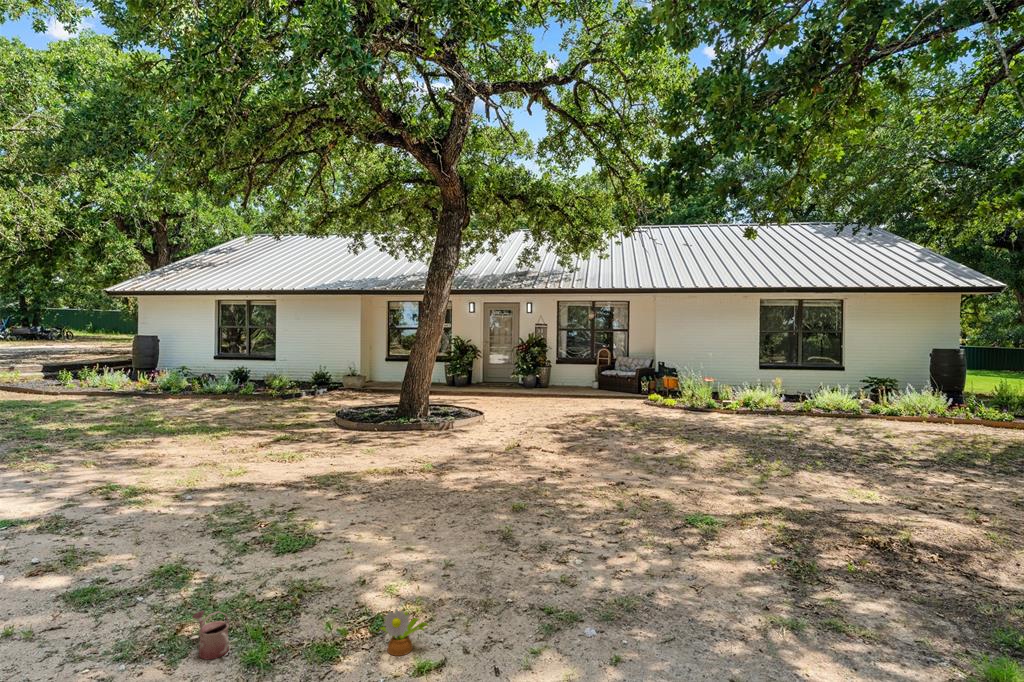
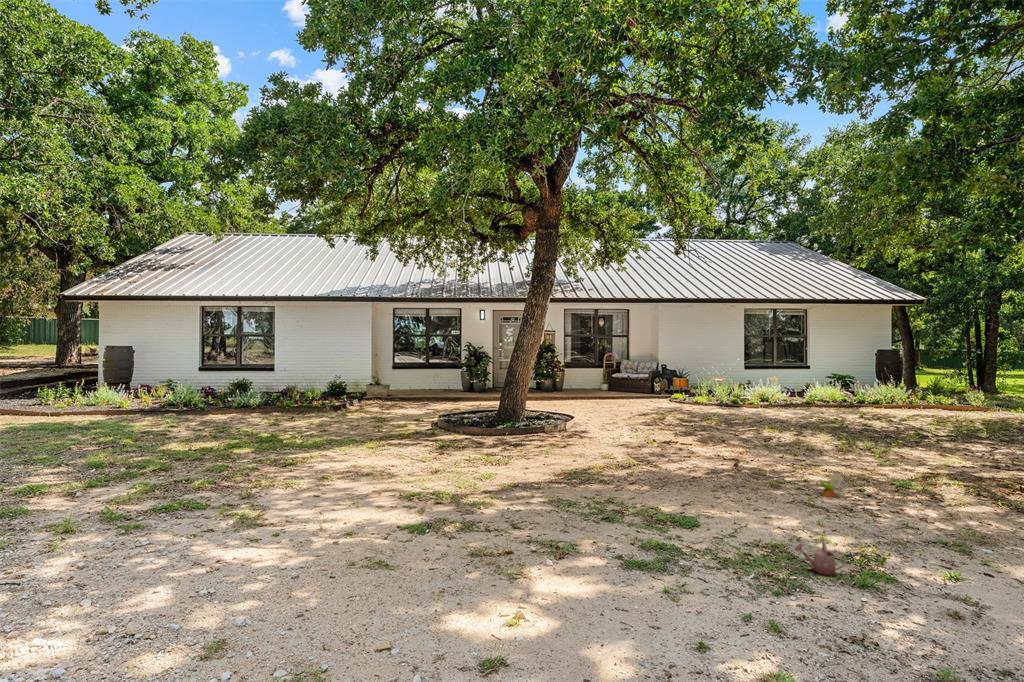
decorative plant: present [376,609,429,656] -> present [816,473,841,497]

